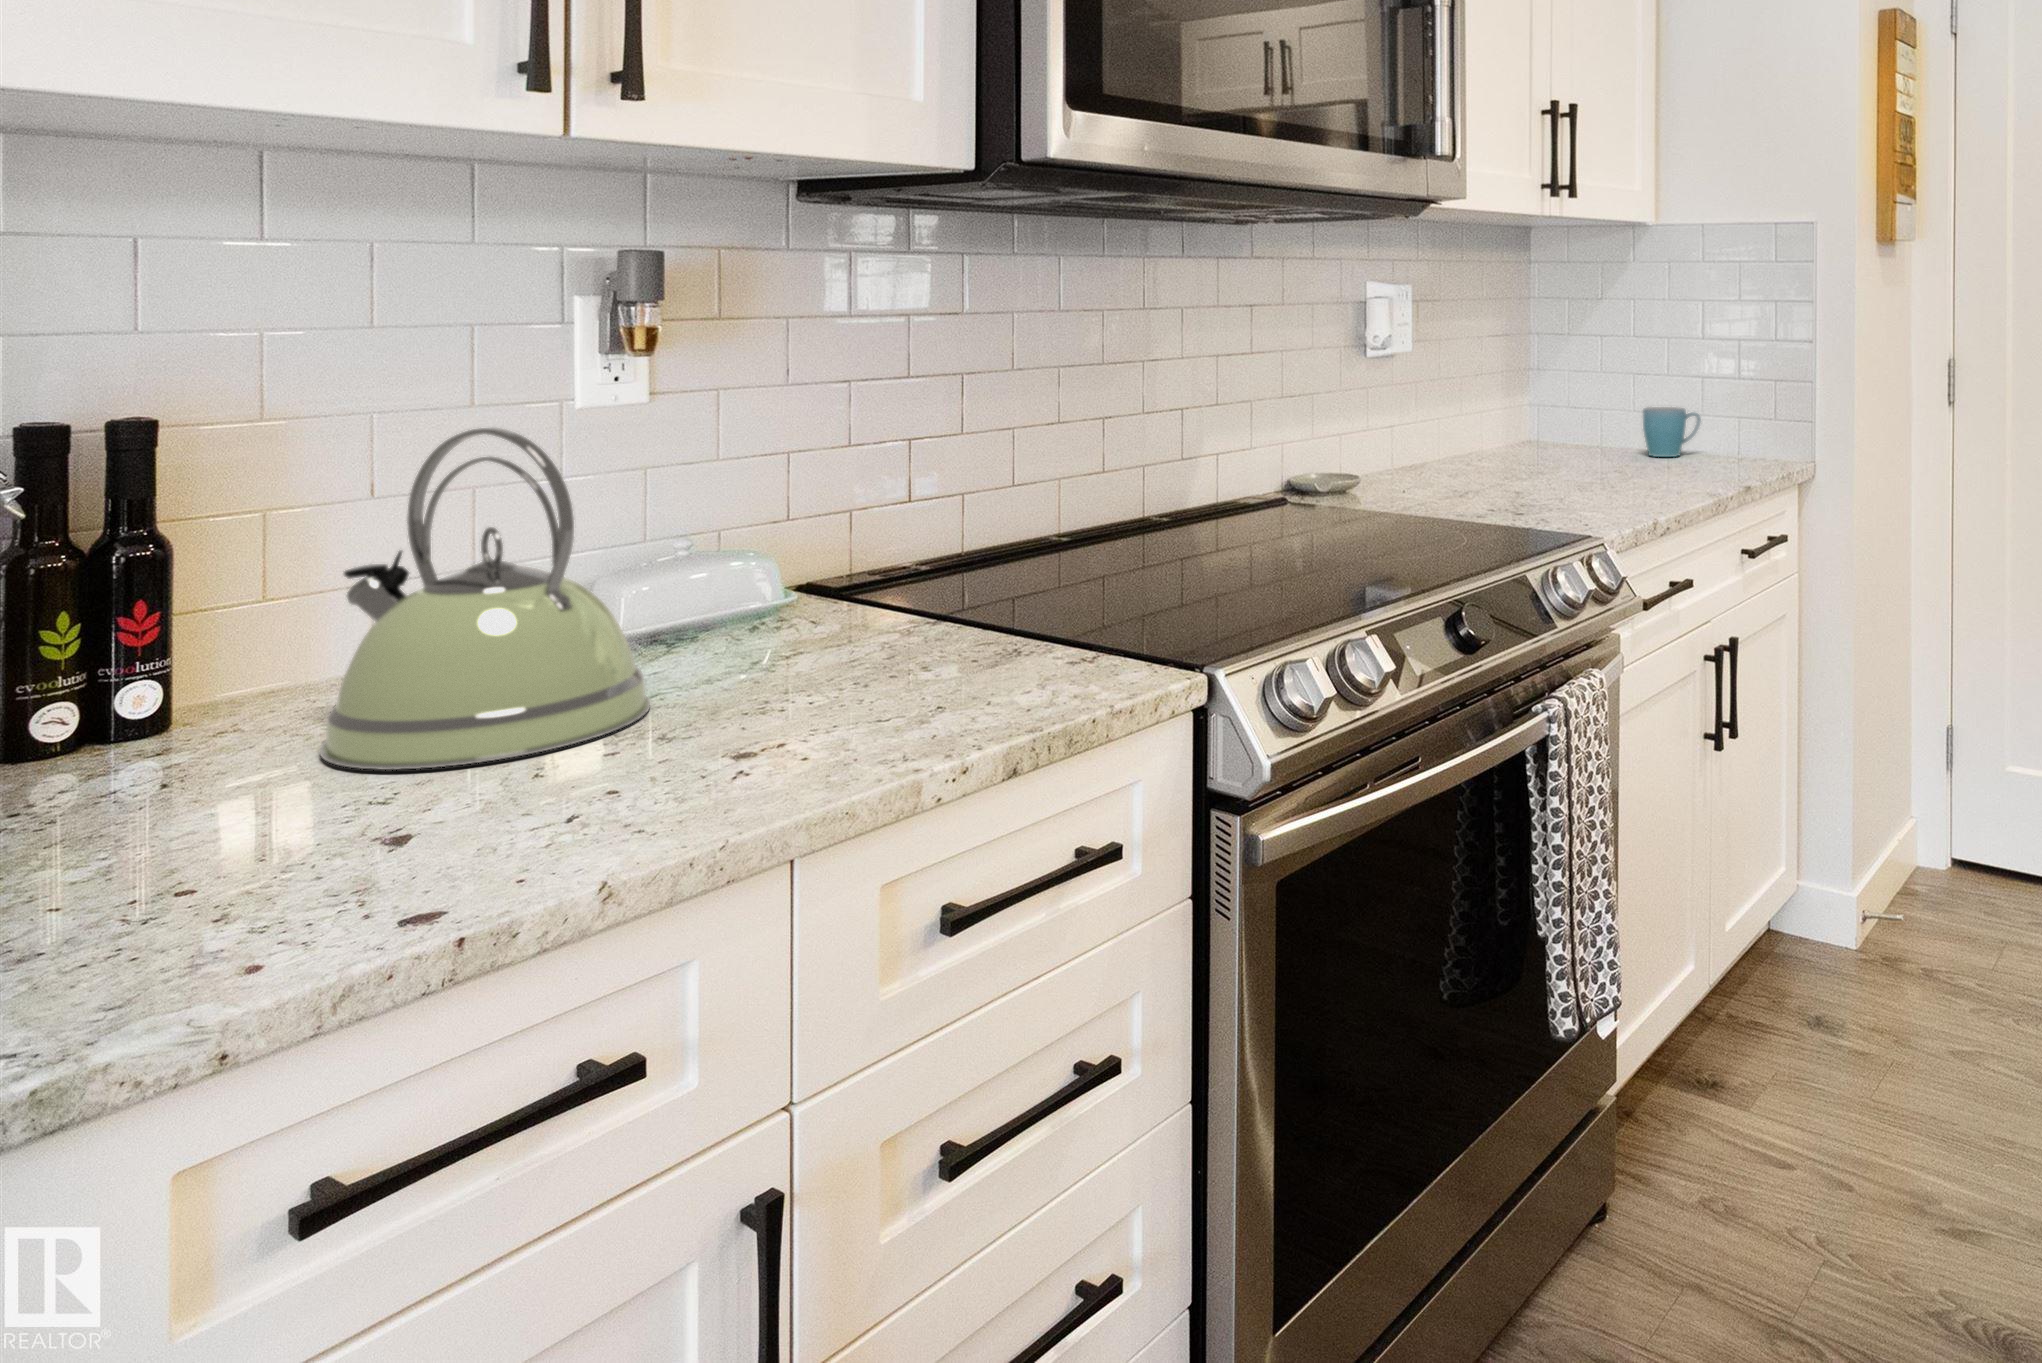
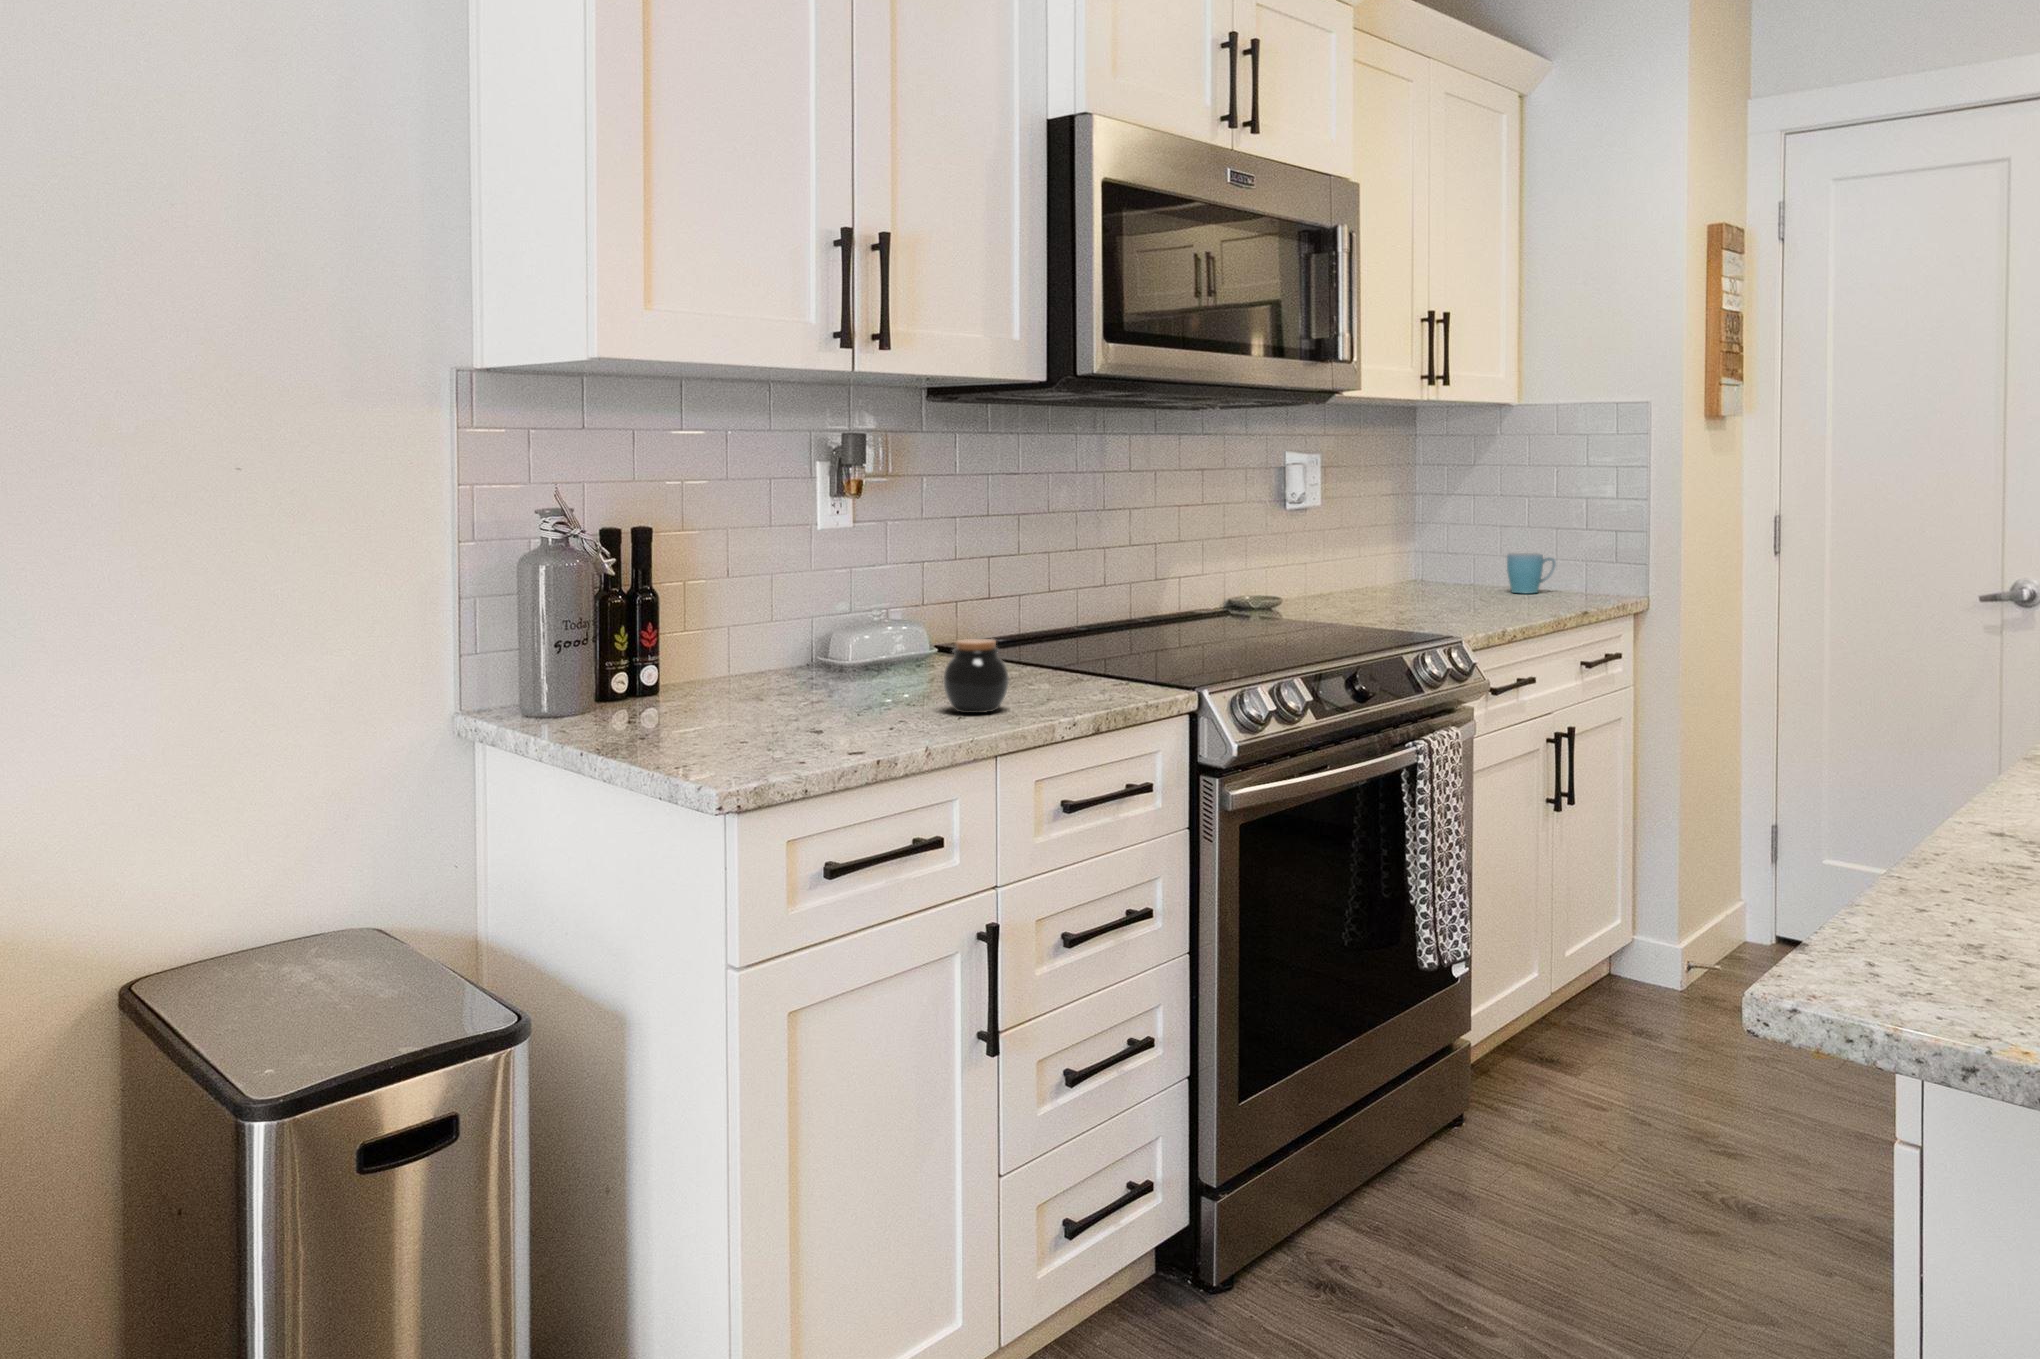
kettle: present [320,427,650,770] -> none [740,534,894,710]
jar: none [706,617,839,763] -> present [944,639,1009,713]

